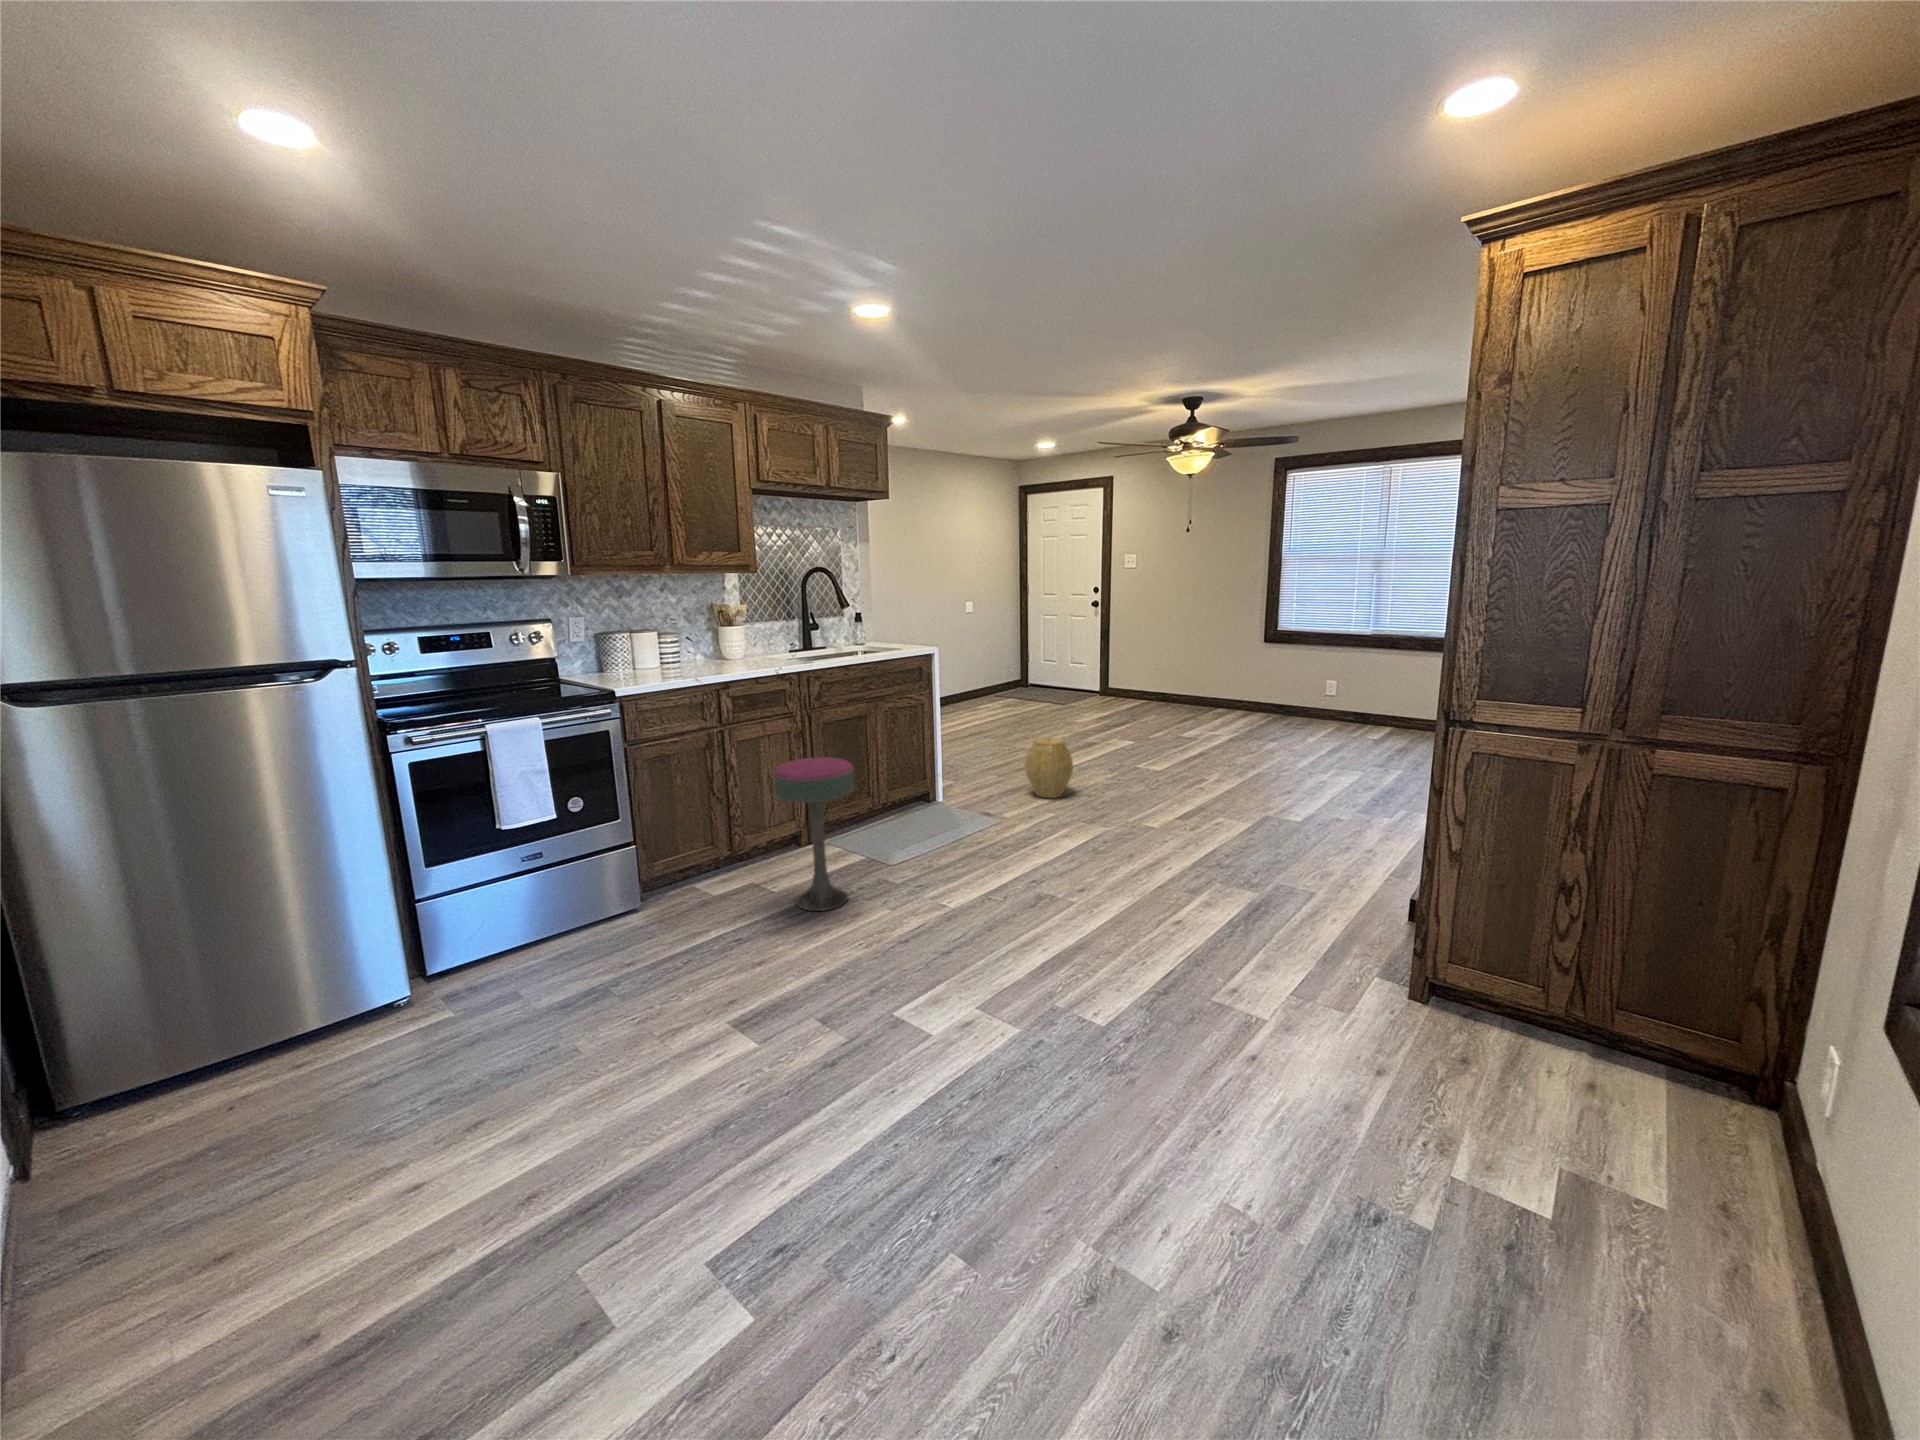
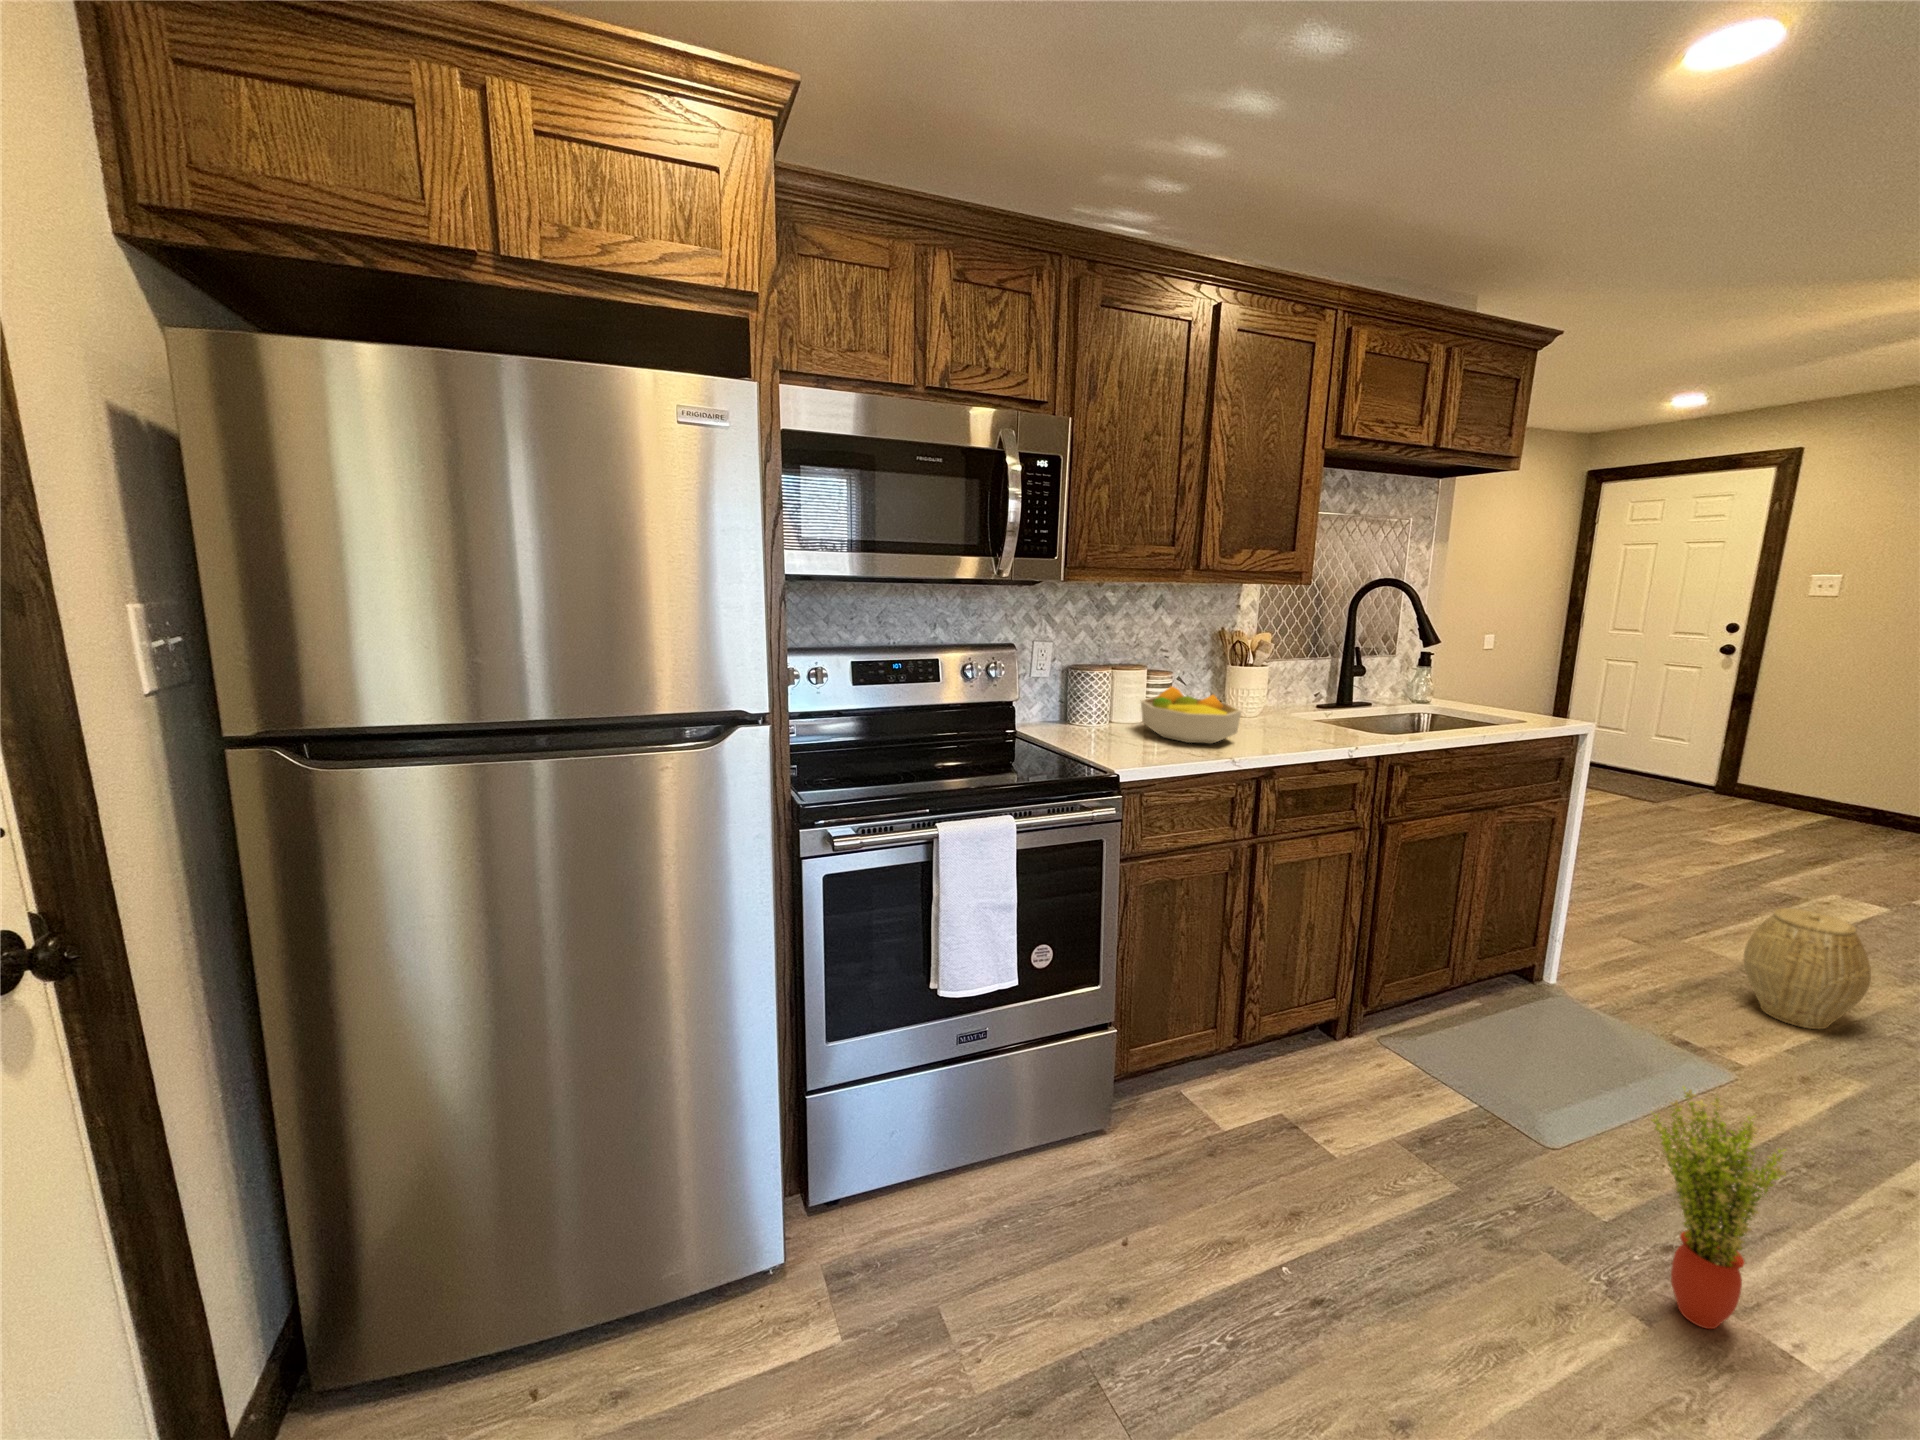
fruit bowl: none [651,641,712,675] -> present [1141,687,1242,744]
bar stool: present [774,757,855,911] -> none [1383,938,1567,1251]
potted plant: none [887,800,935,910] -> present [1652,1087,1786,1329]

